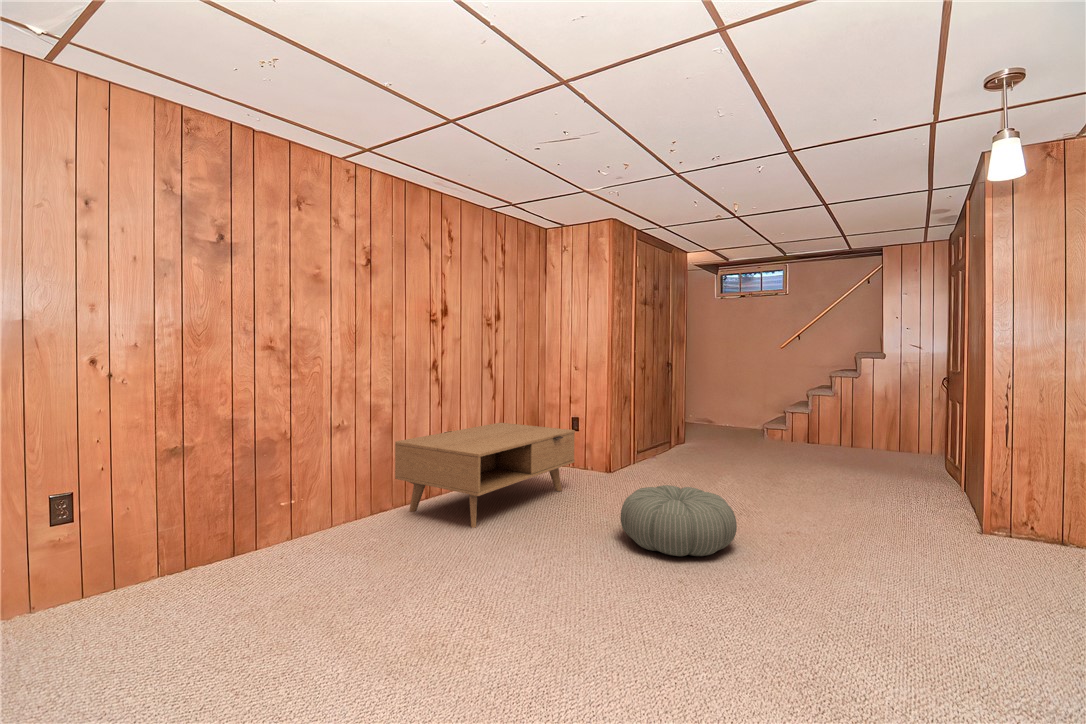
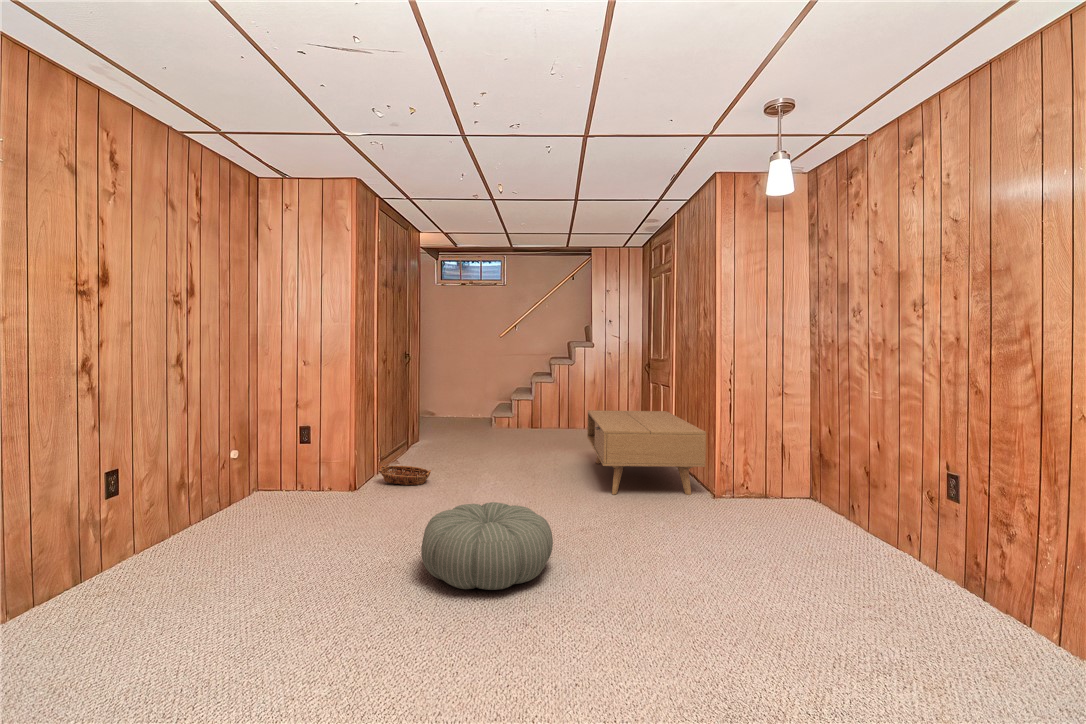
coffee table: present [395,423,575,528] -> present [587,410,706,495]
basket: none [627,452,684,475] -> present [379,466,431,485]

